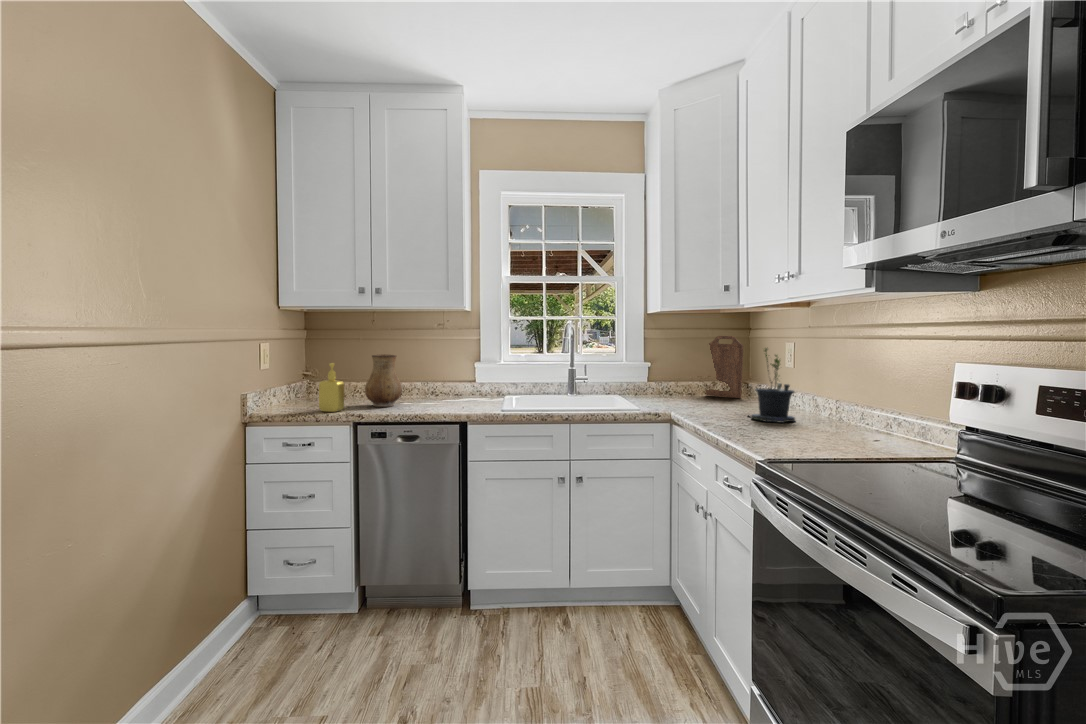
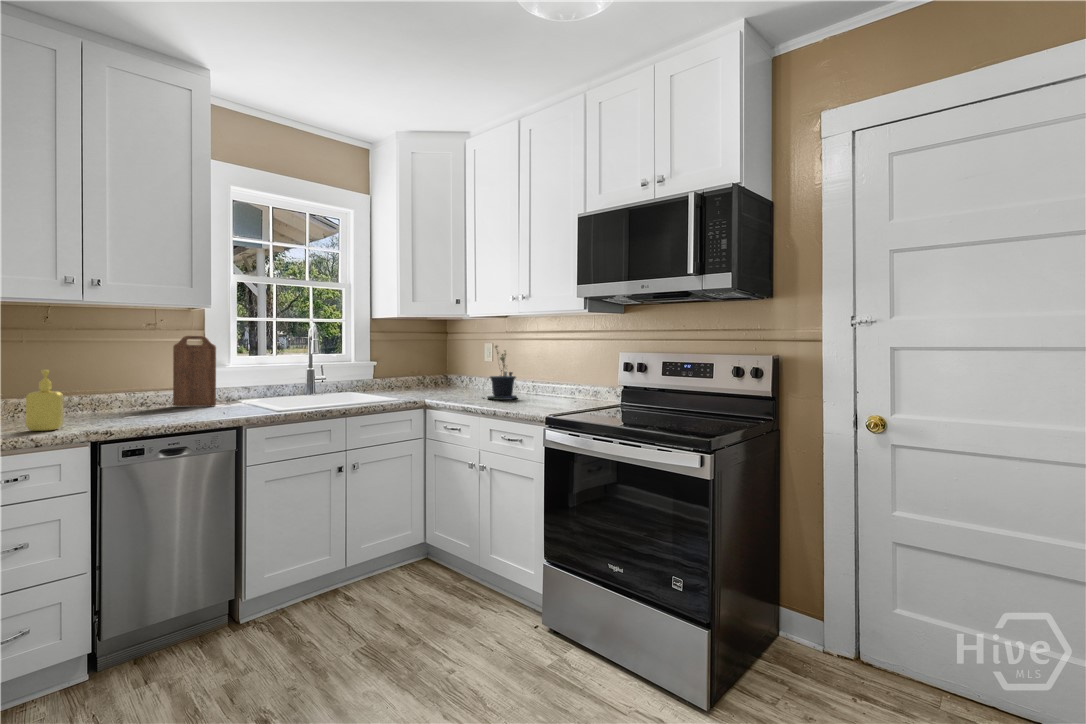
cutting board: present [706,336,743,398] -> present [173,336,216,406]
ceramic pitcher: present [365,354,402,407] -> none [76,359,130,421]

